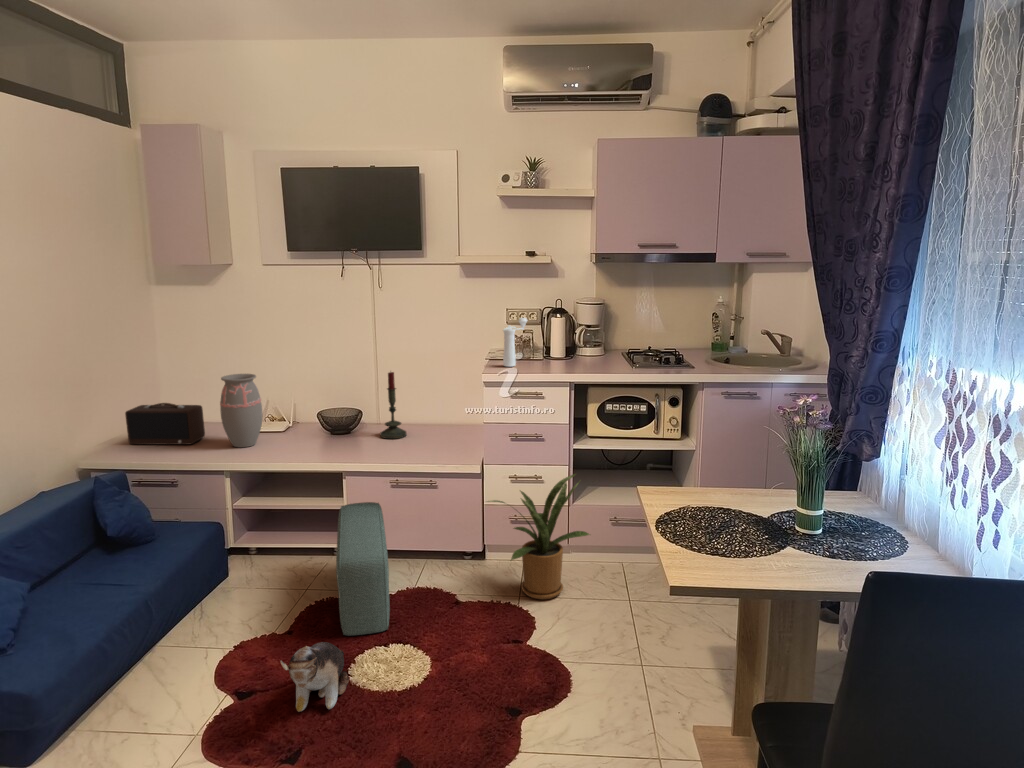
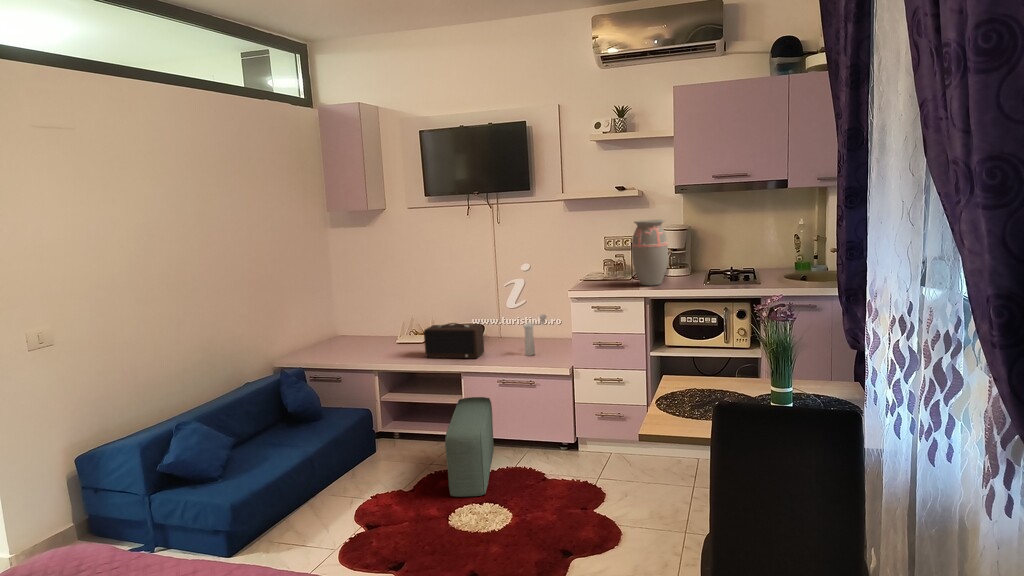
pepper mill: present [503,318,527,367] -> present [524,314,546,356]
candle: present [380,372,406,439] -> none [497,291,519,348]
decorative vase: present [220,374,263,447] -> present [632,220,668,286]
speaker: present [125,403,205,444] -> present [424,323,484,358]
house plant: present [488,474,590,599] -> none [565,375,665,482]
plush toy: present [280,642,349,712] -> none [391,489,447,541]

